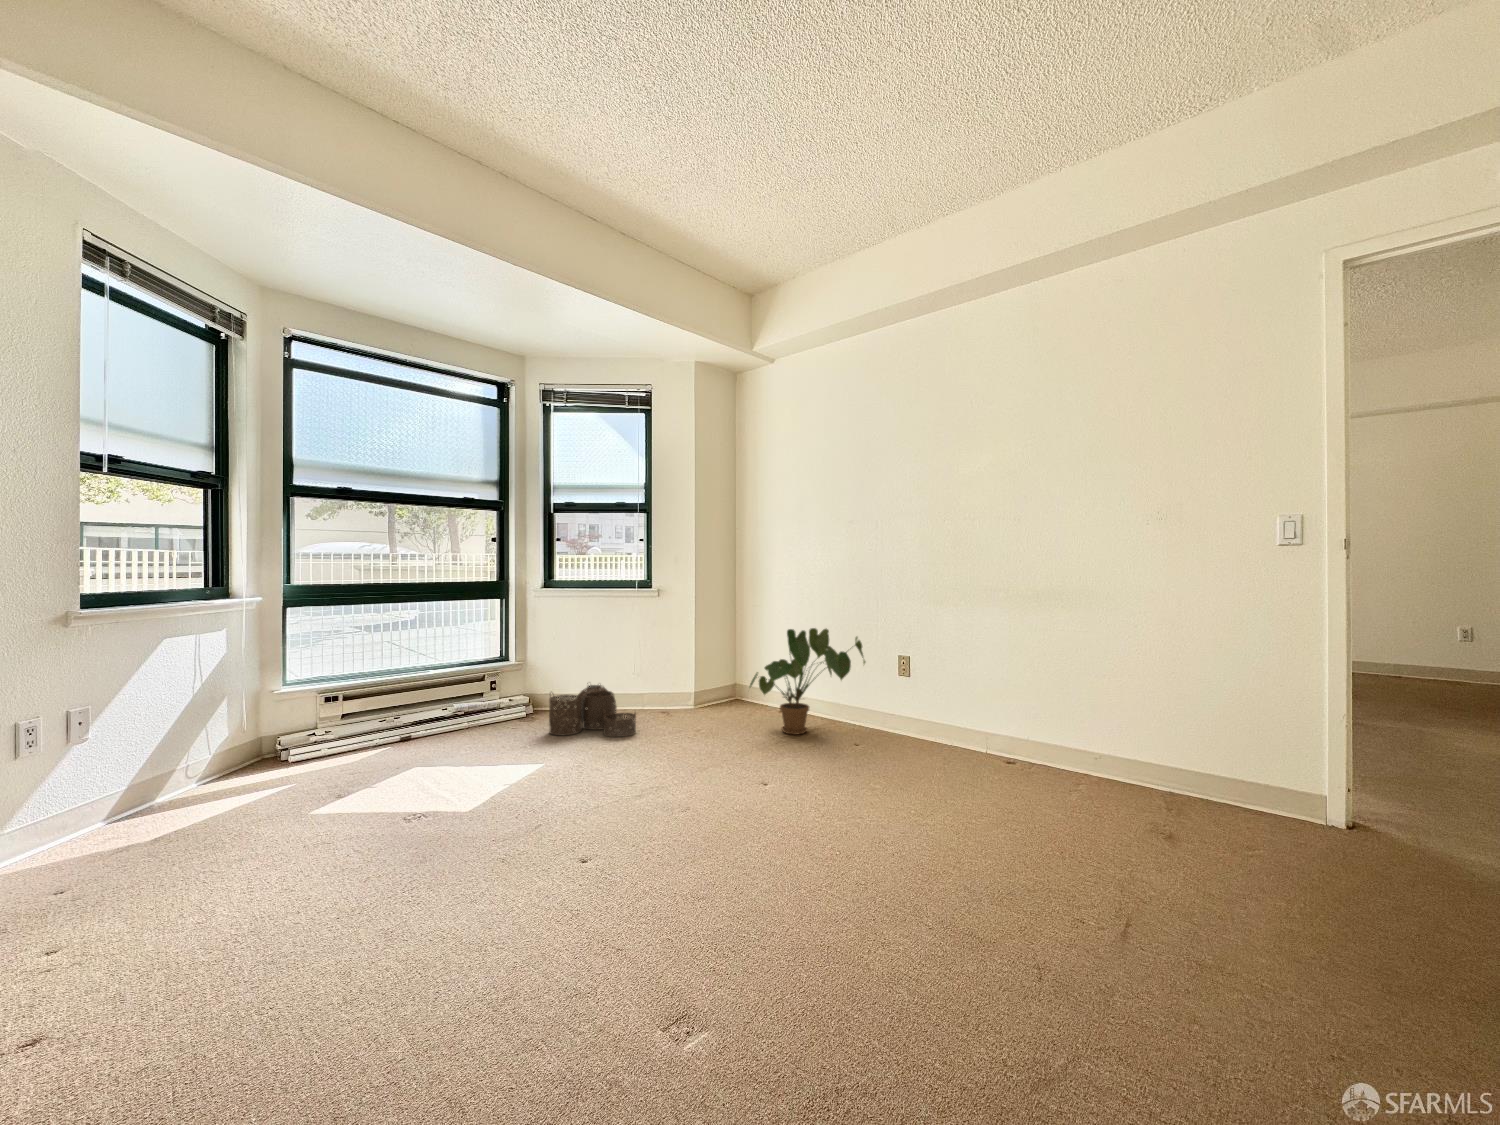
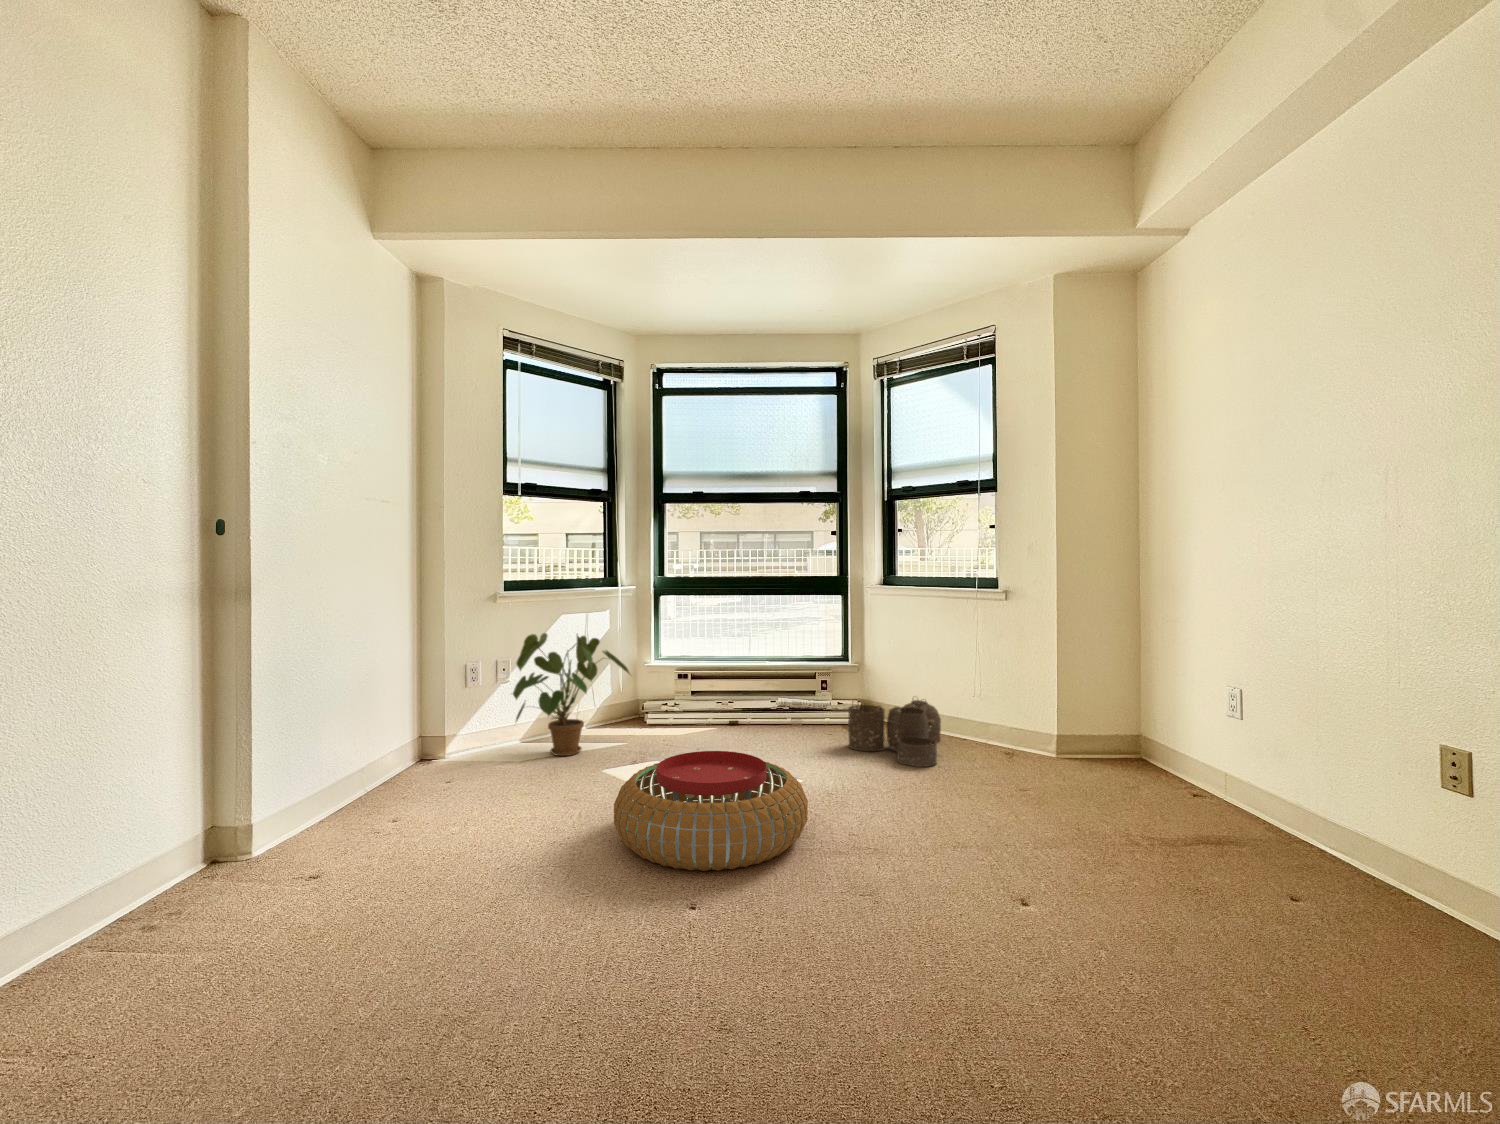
house plant: present [750,628,865,735] -> present [513,633,631,756]
pouf: none [466,748,650,861] -> present [614,751,808,871]

